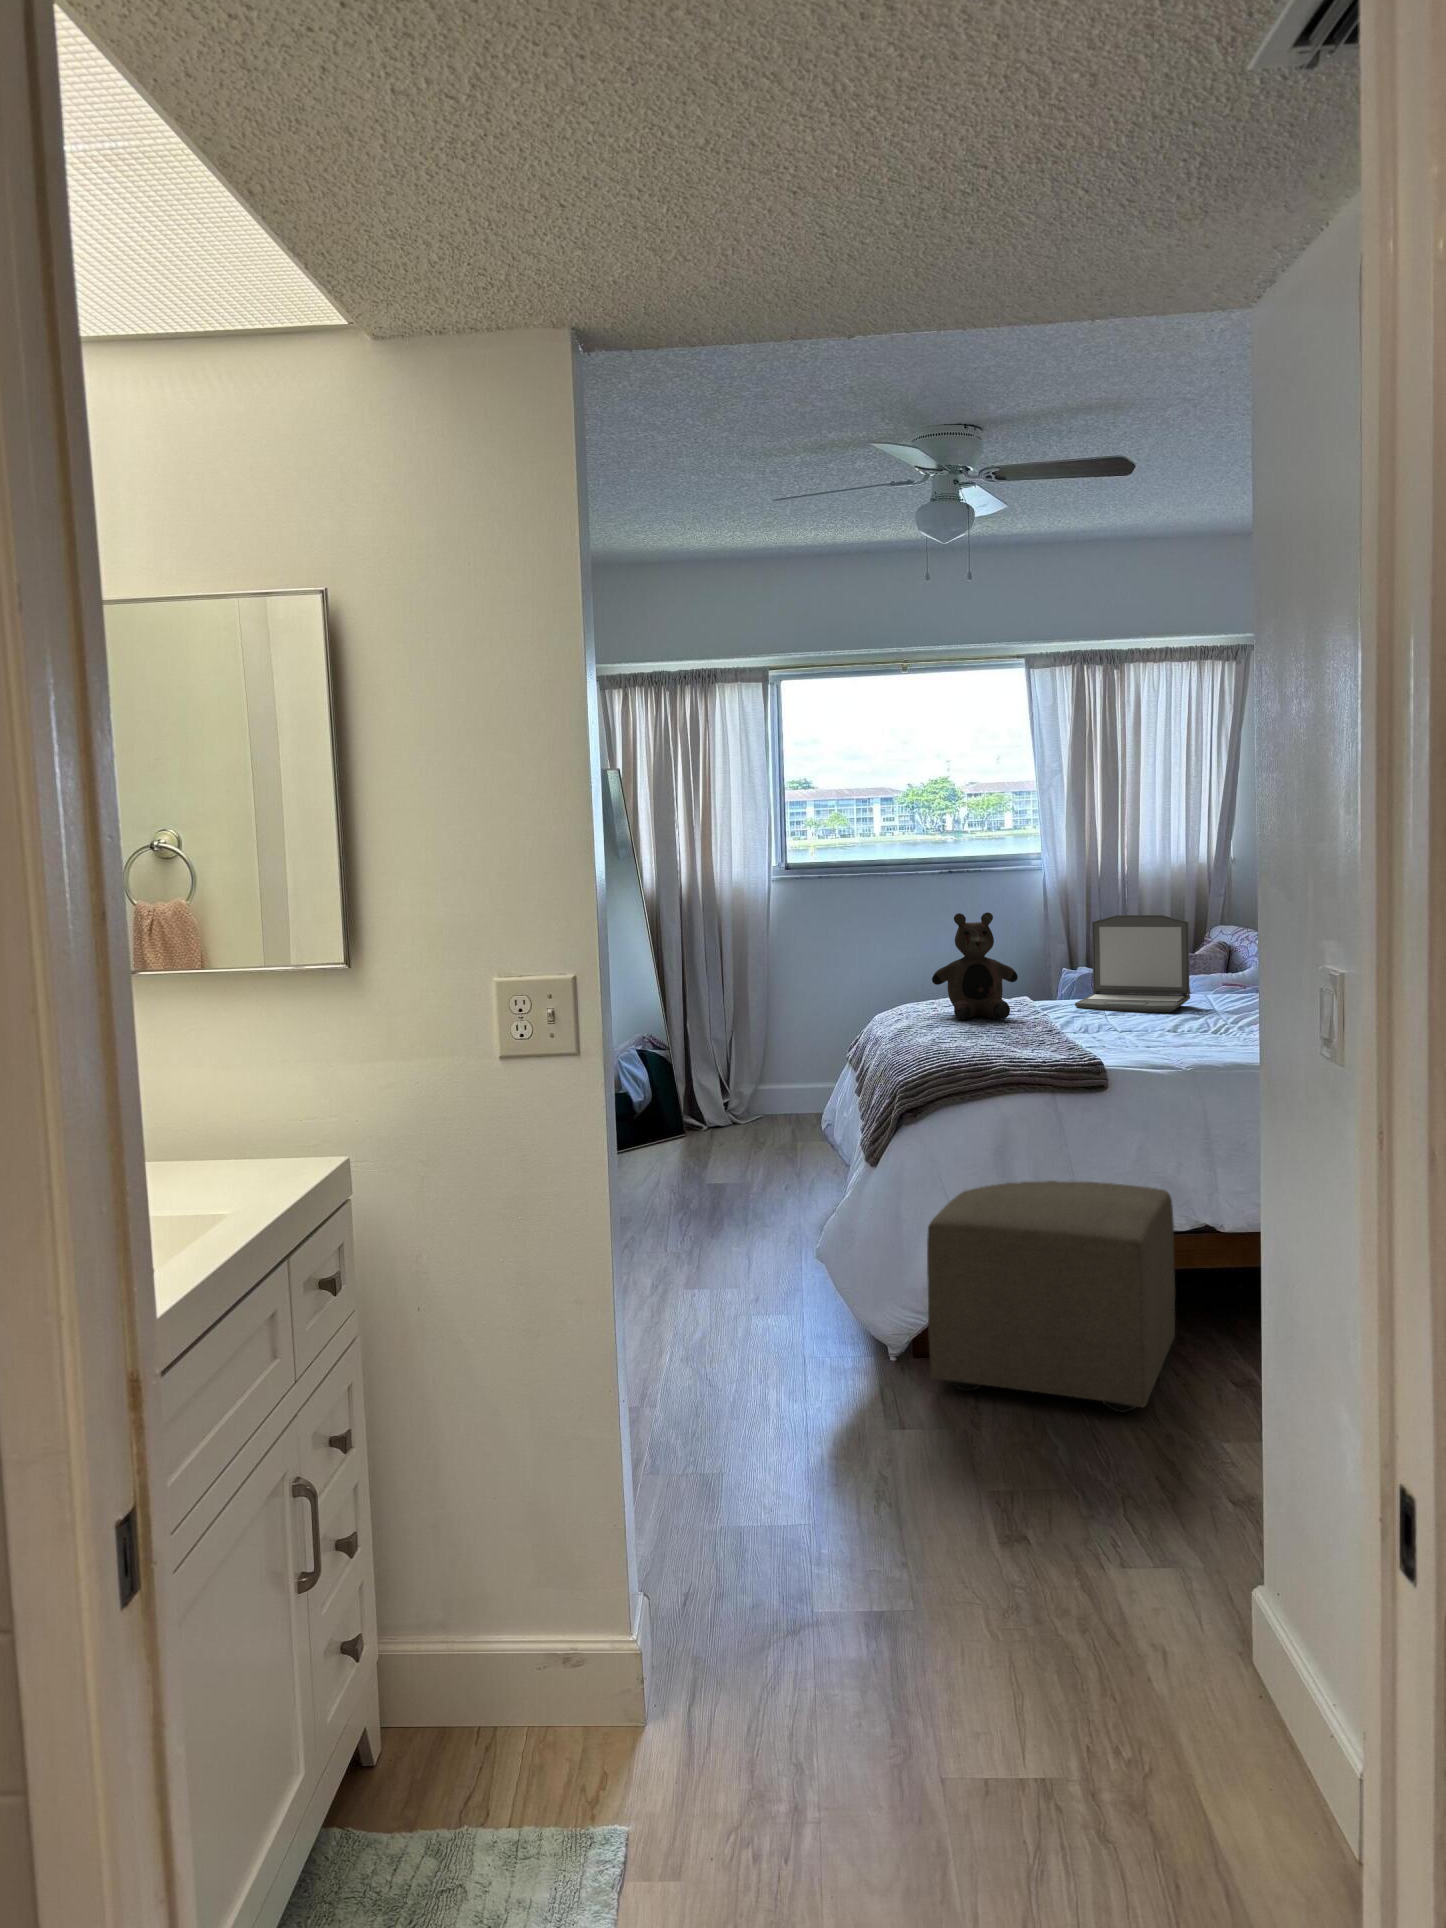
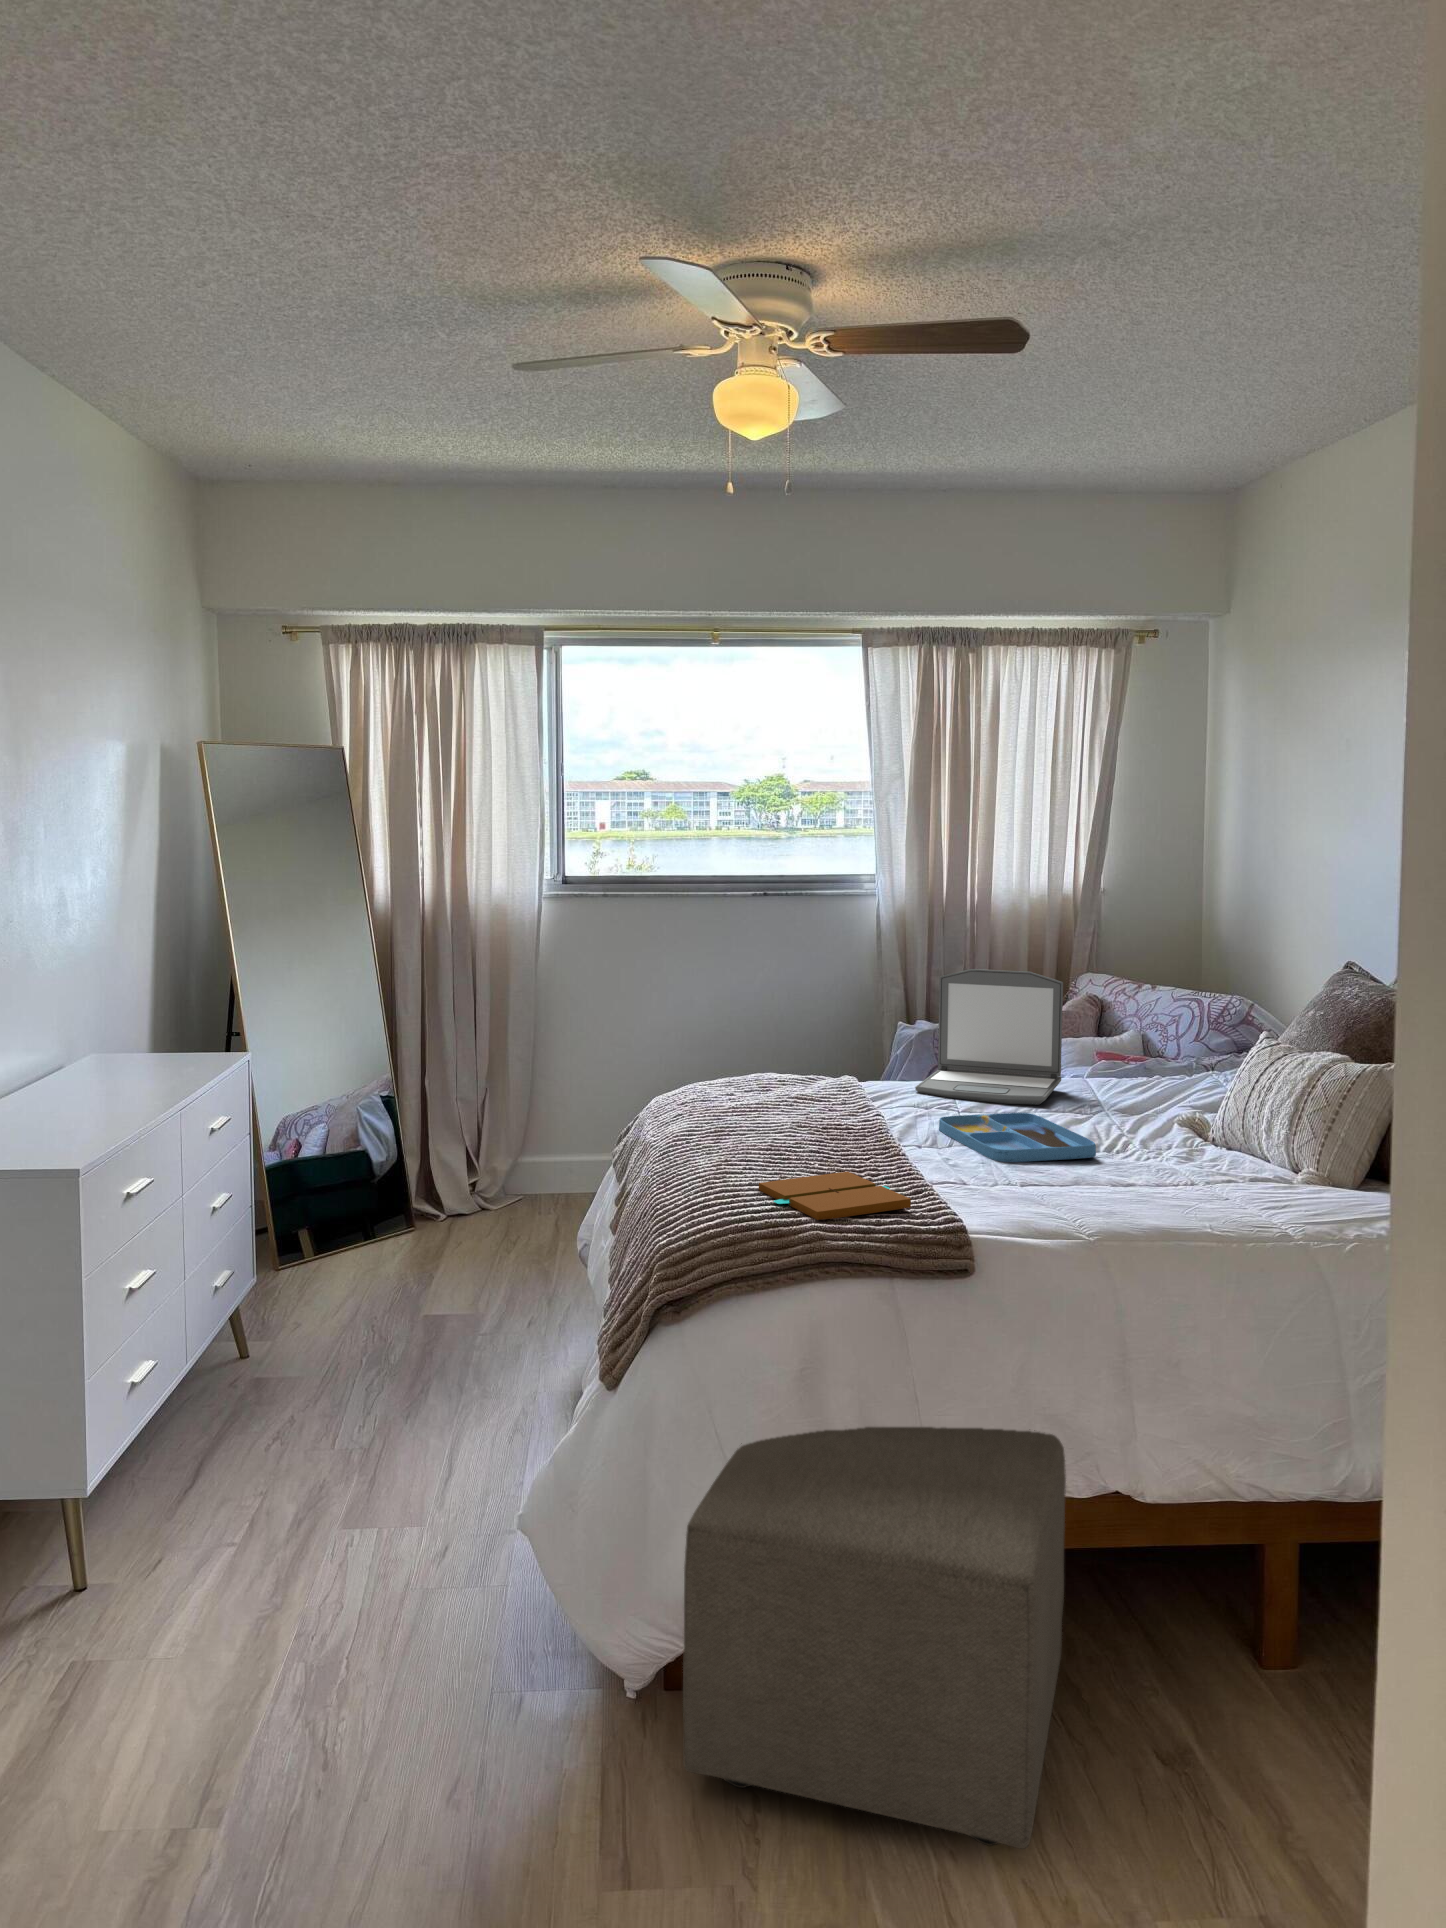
teddy bear: present [932,912,1018,1020] -> none [727,969,843,1119]
tray: none [1091,1012,1205,1038] -> present [939,1113,1096,1162]
book: none [962,1039,1067,1061] -> present [759,1171,911,1220]

